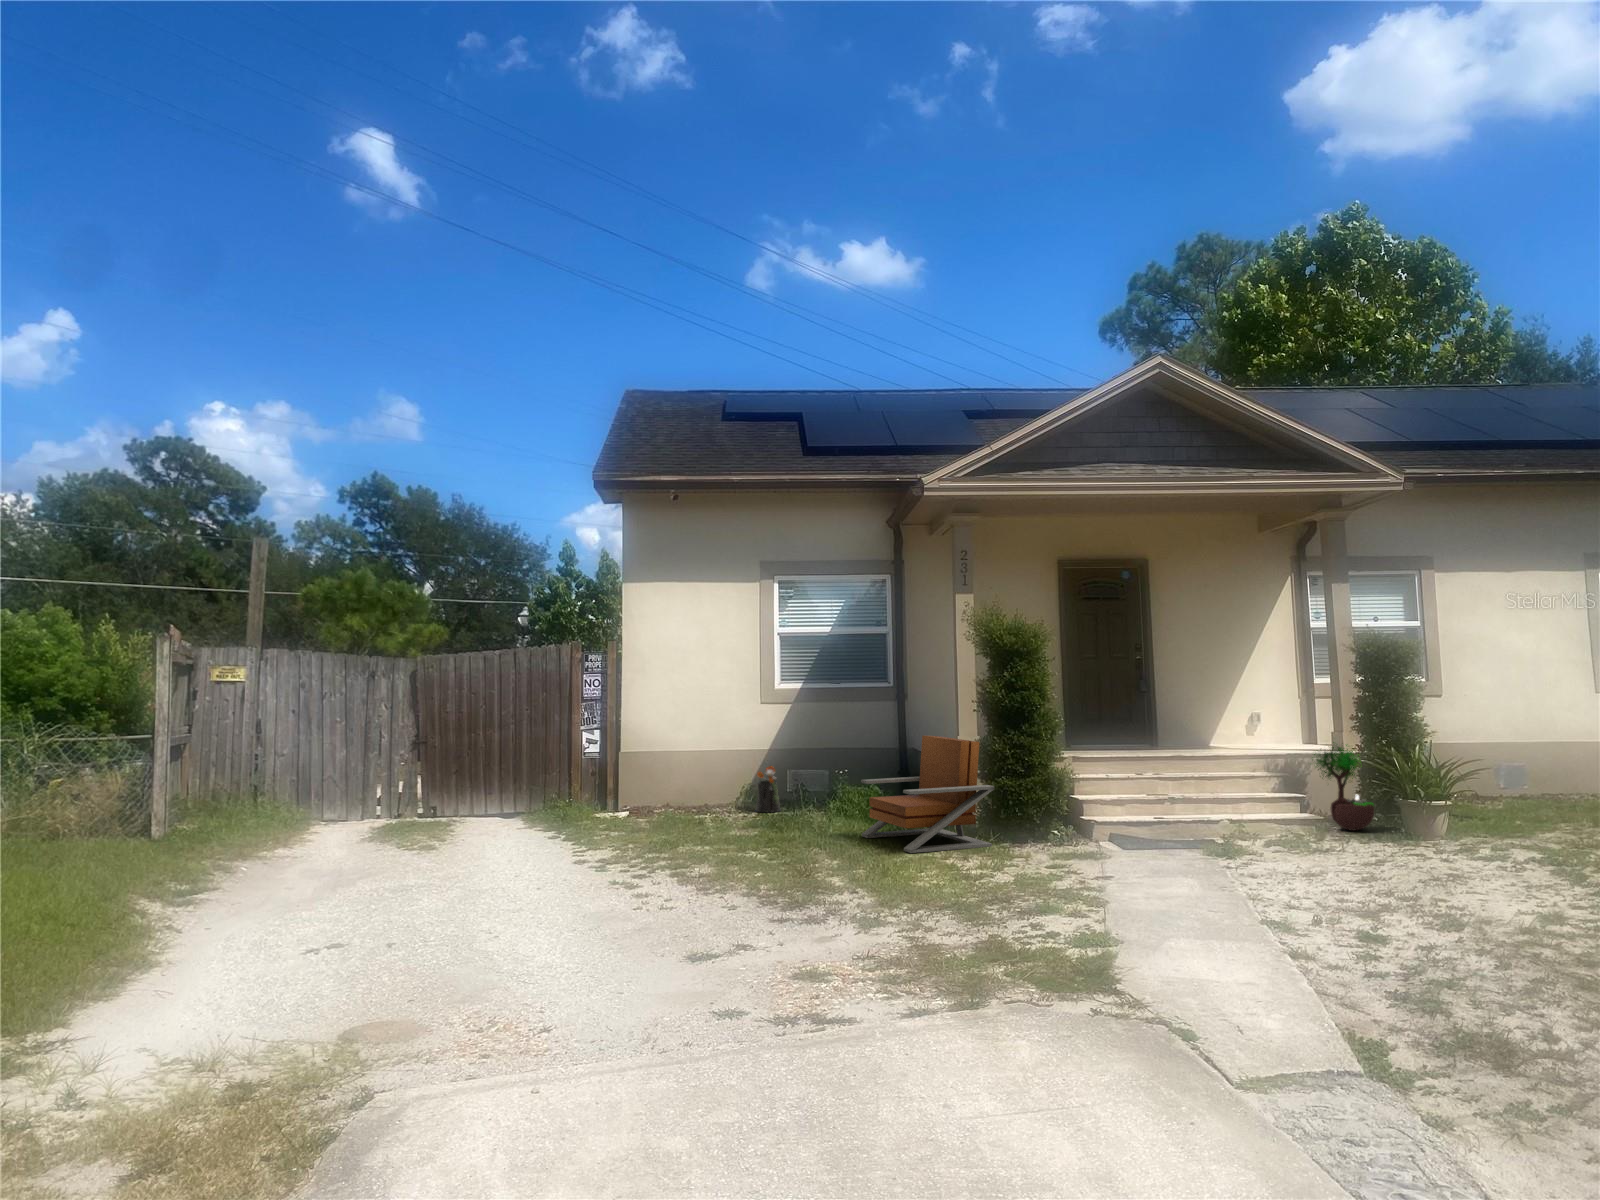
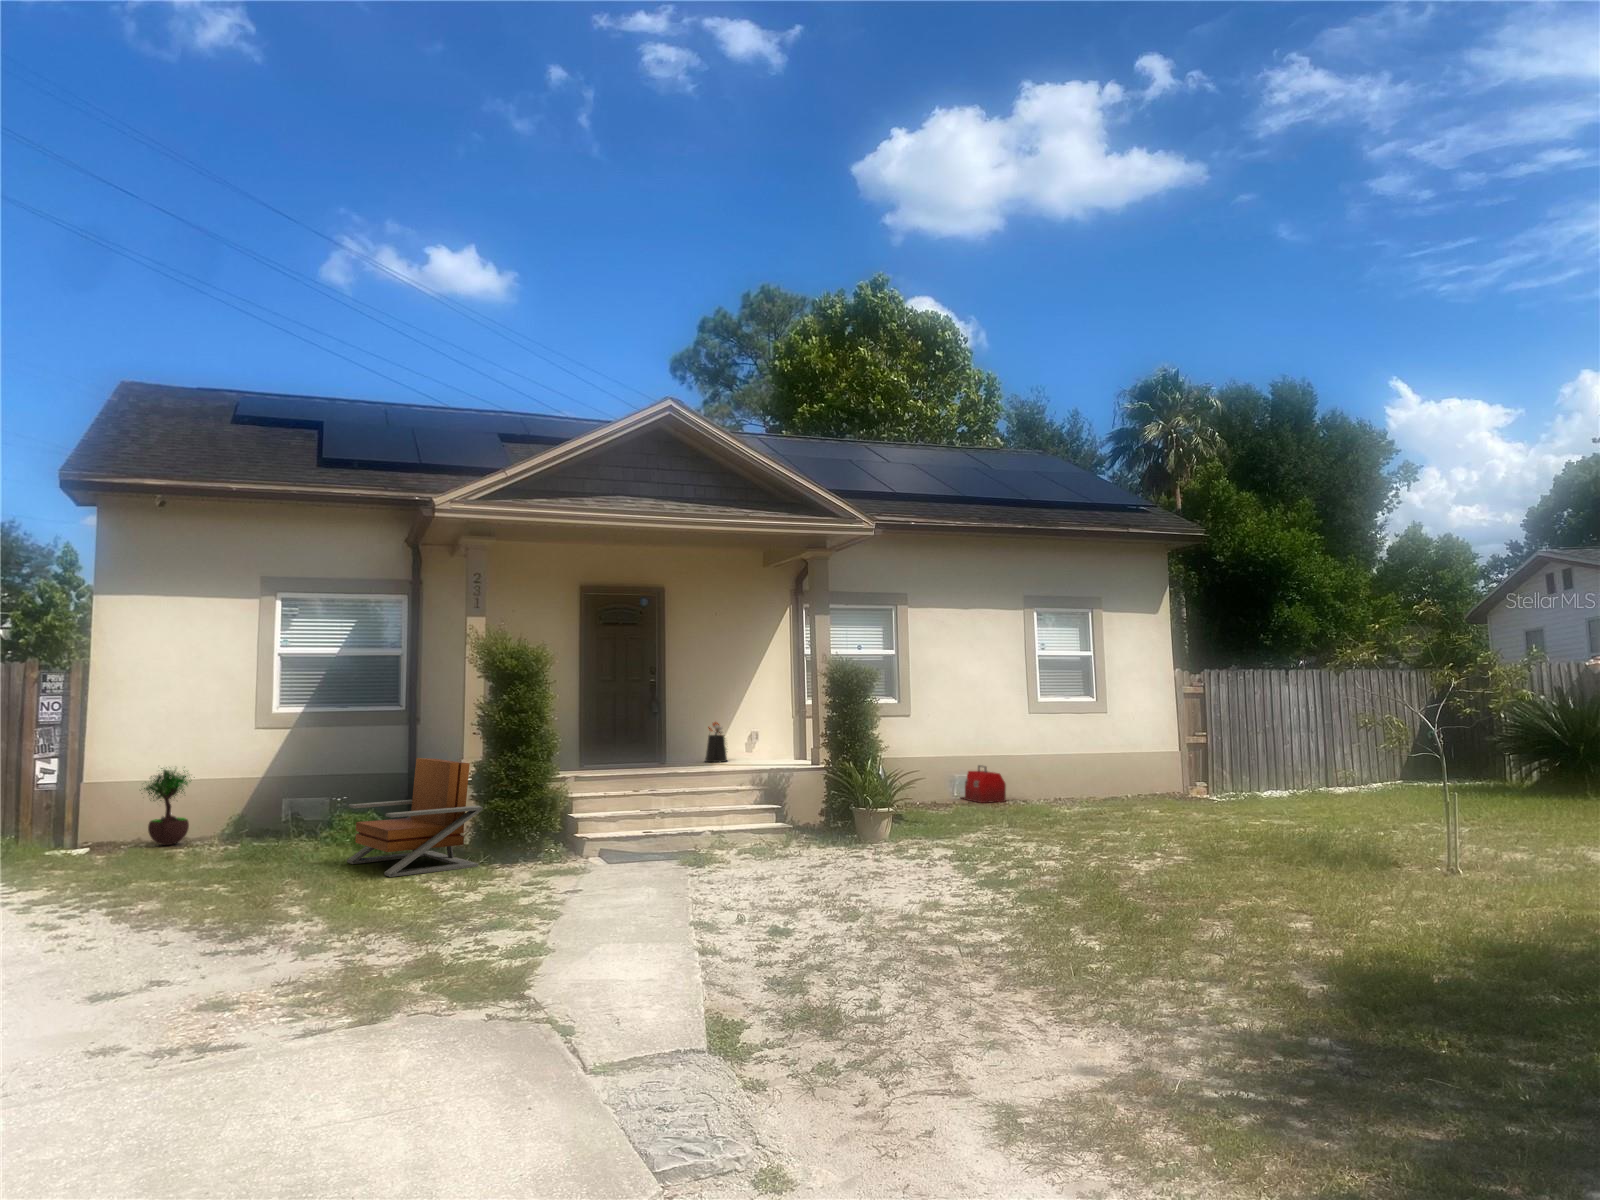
potted tree: present [1314,742,1374,831] -> present [144,768,195,845]
toolbox: none [1505,753,1569,797] -> present [961,765,1006,803]
watering can: present [756,766,780,812] -> present [705,722,728,762]

